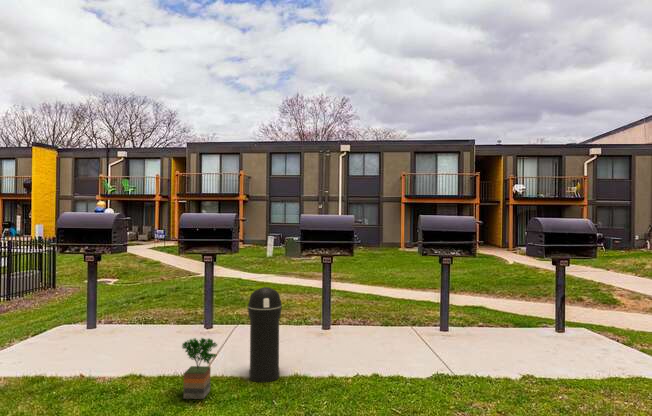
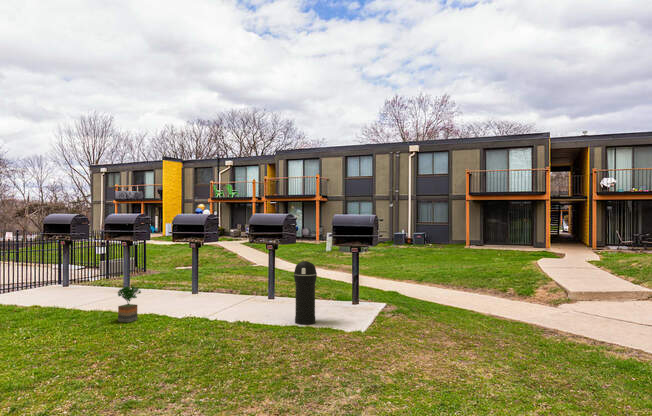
trash can: present [248,287,282,382] -> present [294,261,317,325]

